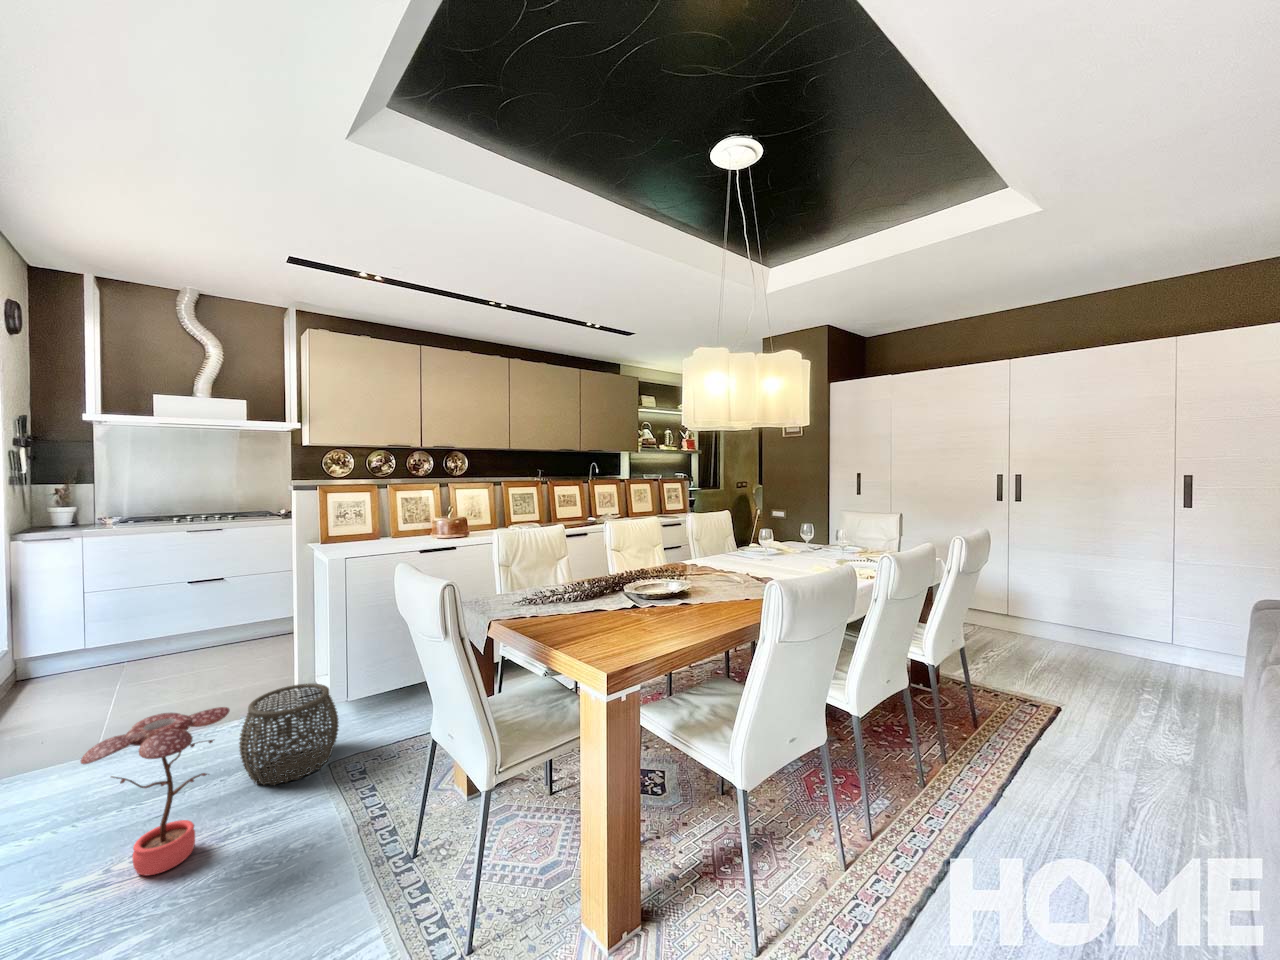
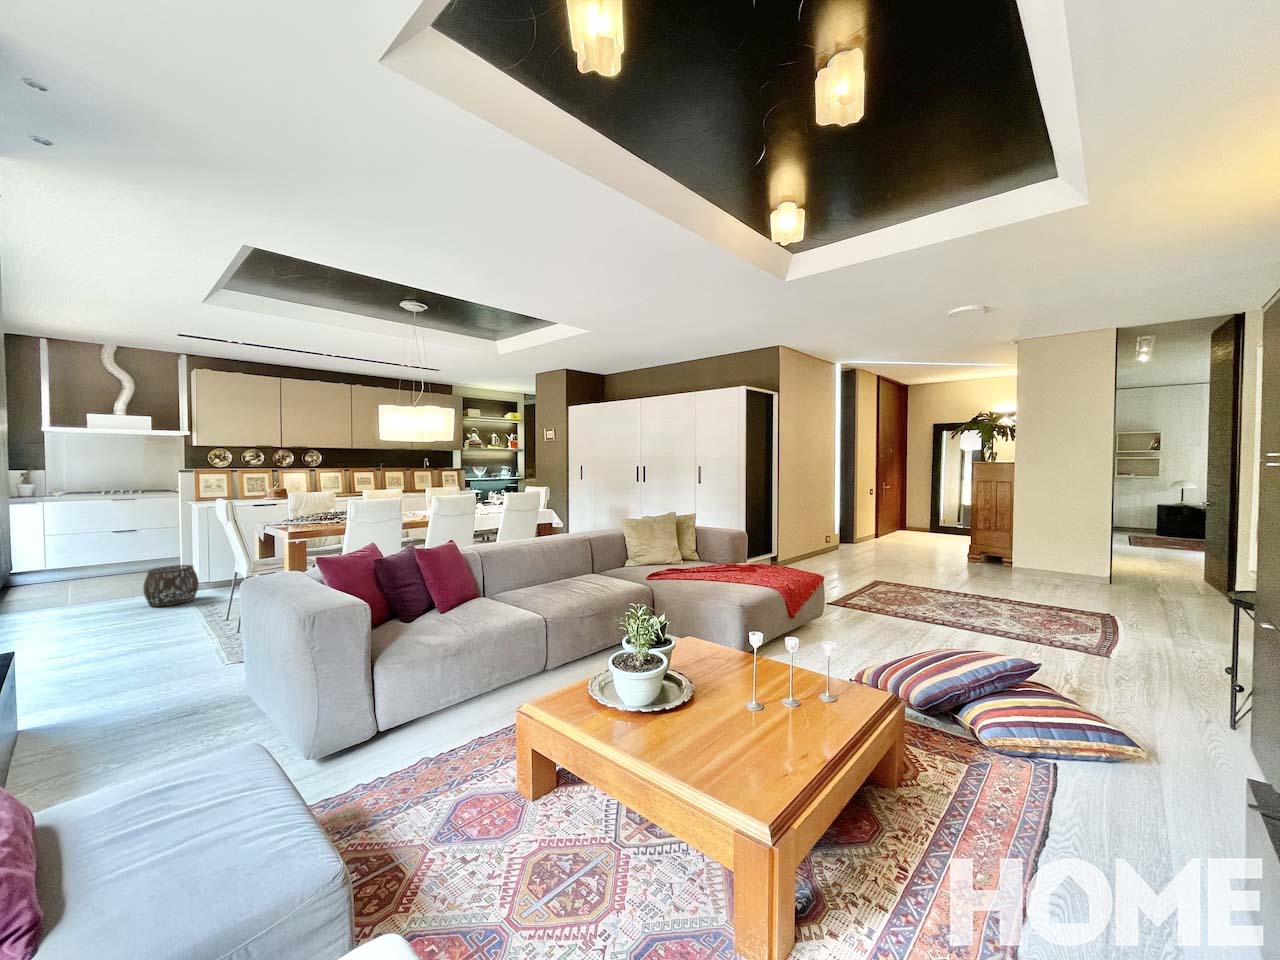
potted plant: present [81,707,230,876] -> none [67,560,136,624]

